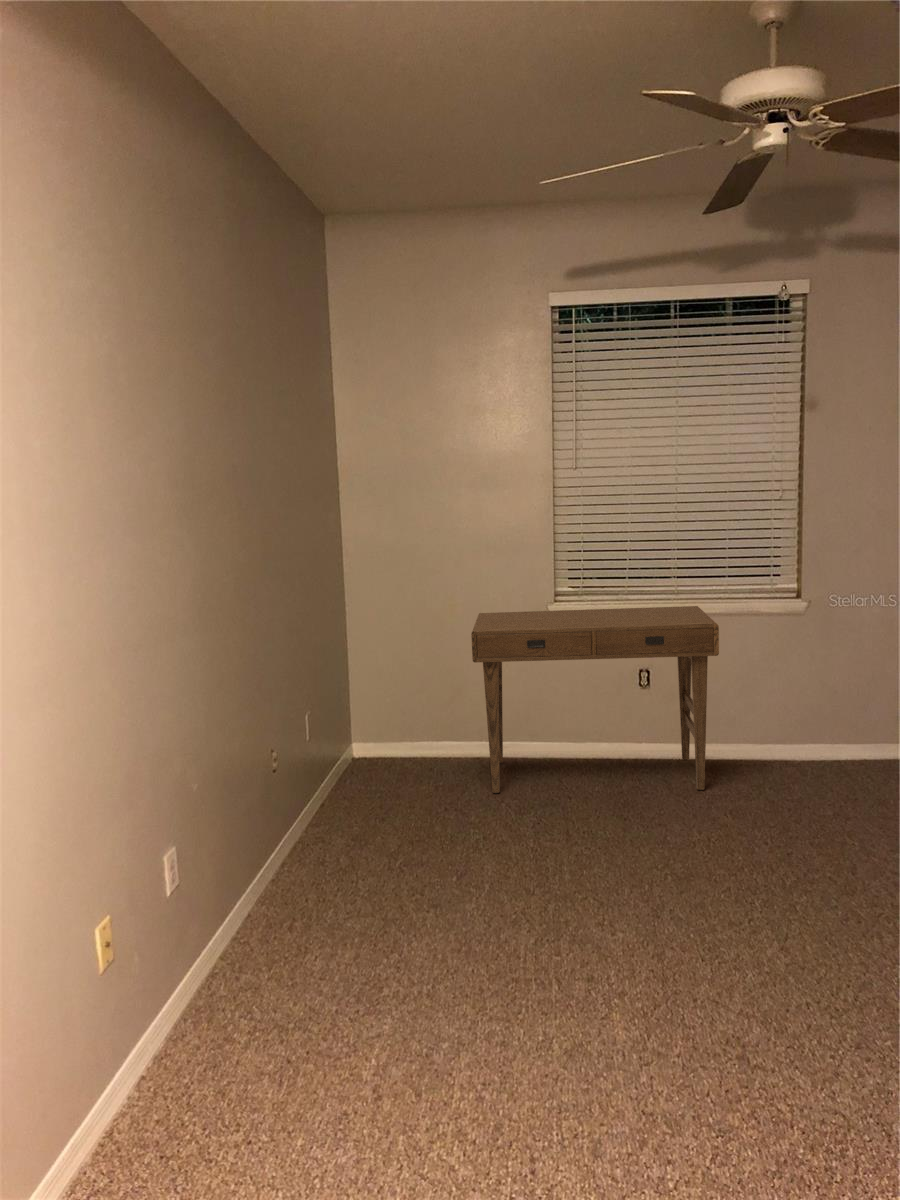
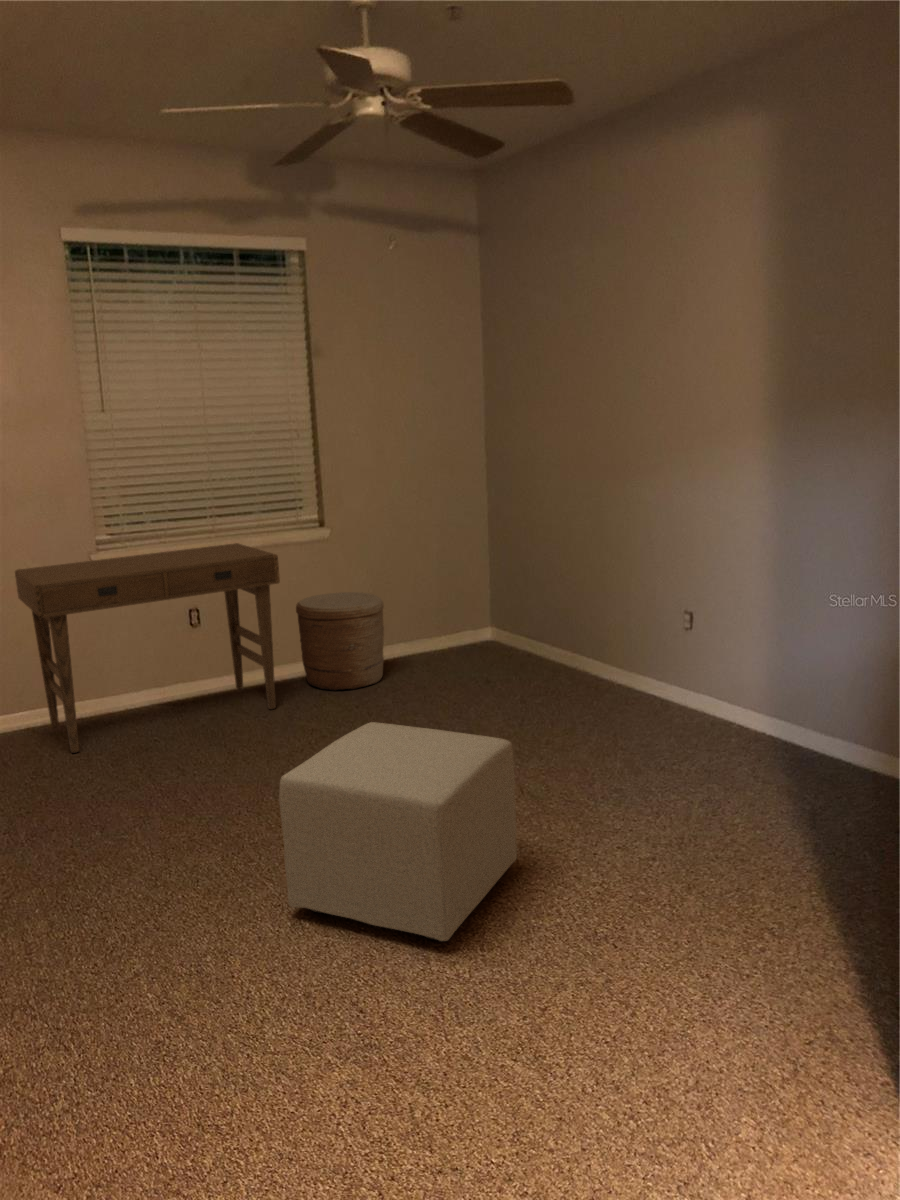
woven basket: none [751,672,857,786] -> present [296,592,384,691]
ottoman: none [541,839,835,1132] -> present [279,722,517,941]

